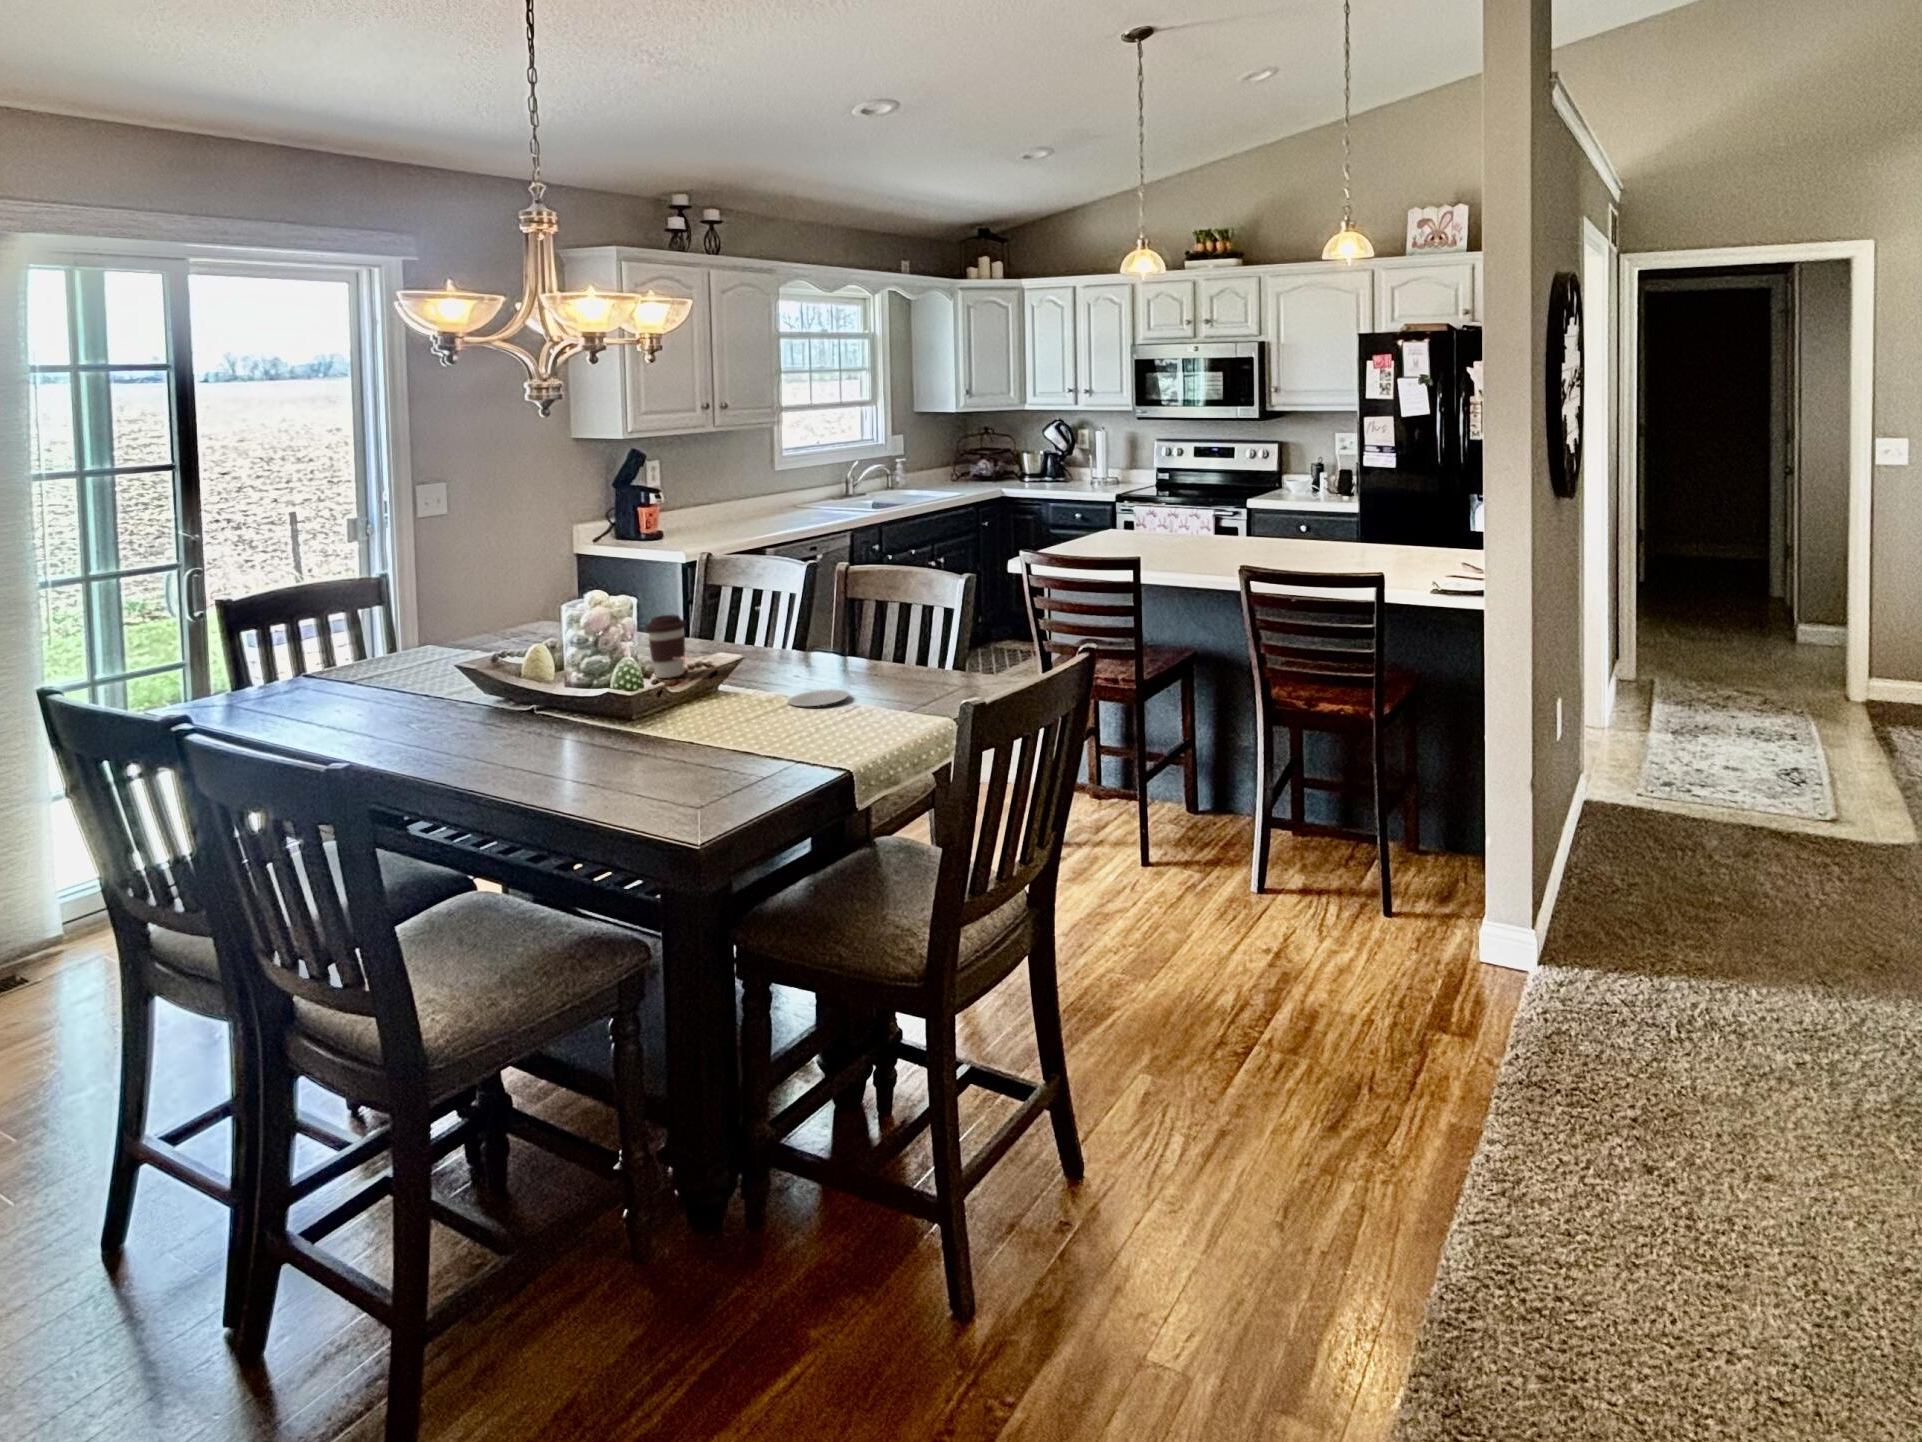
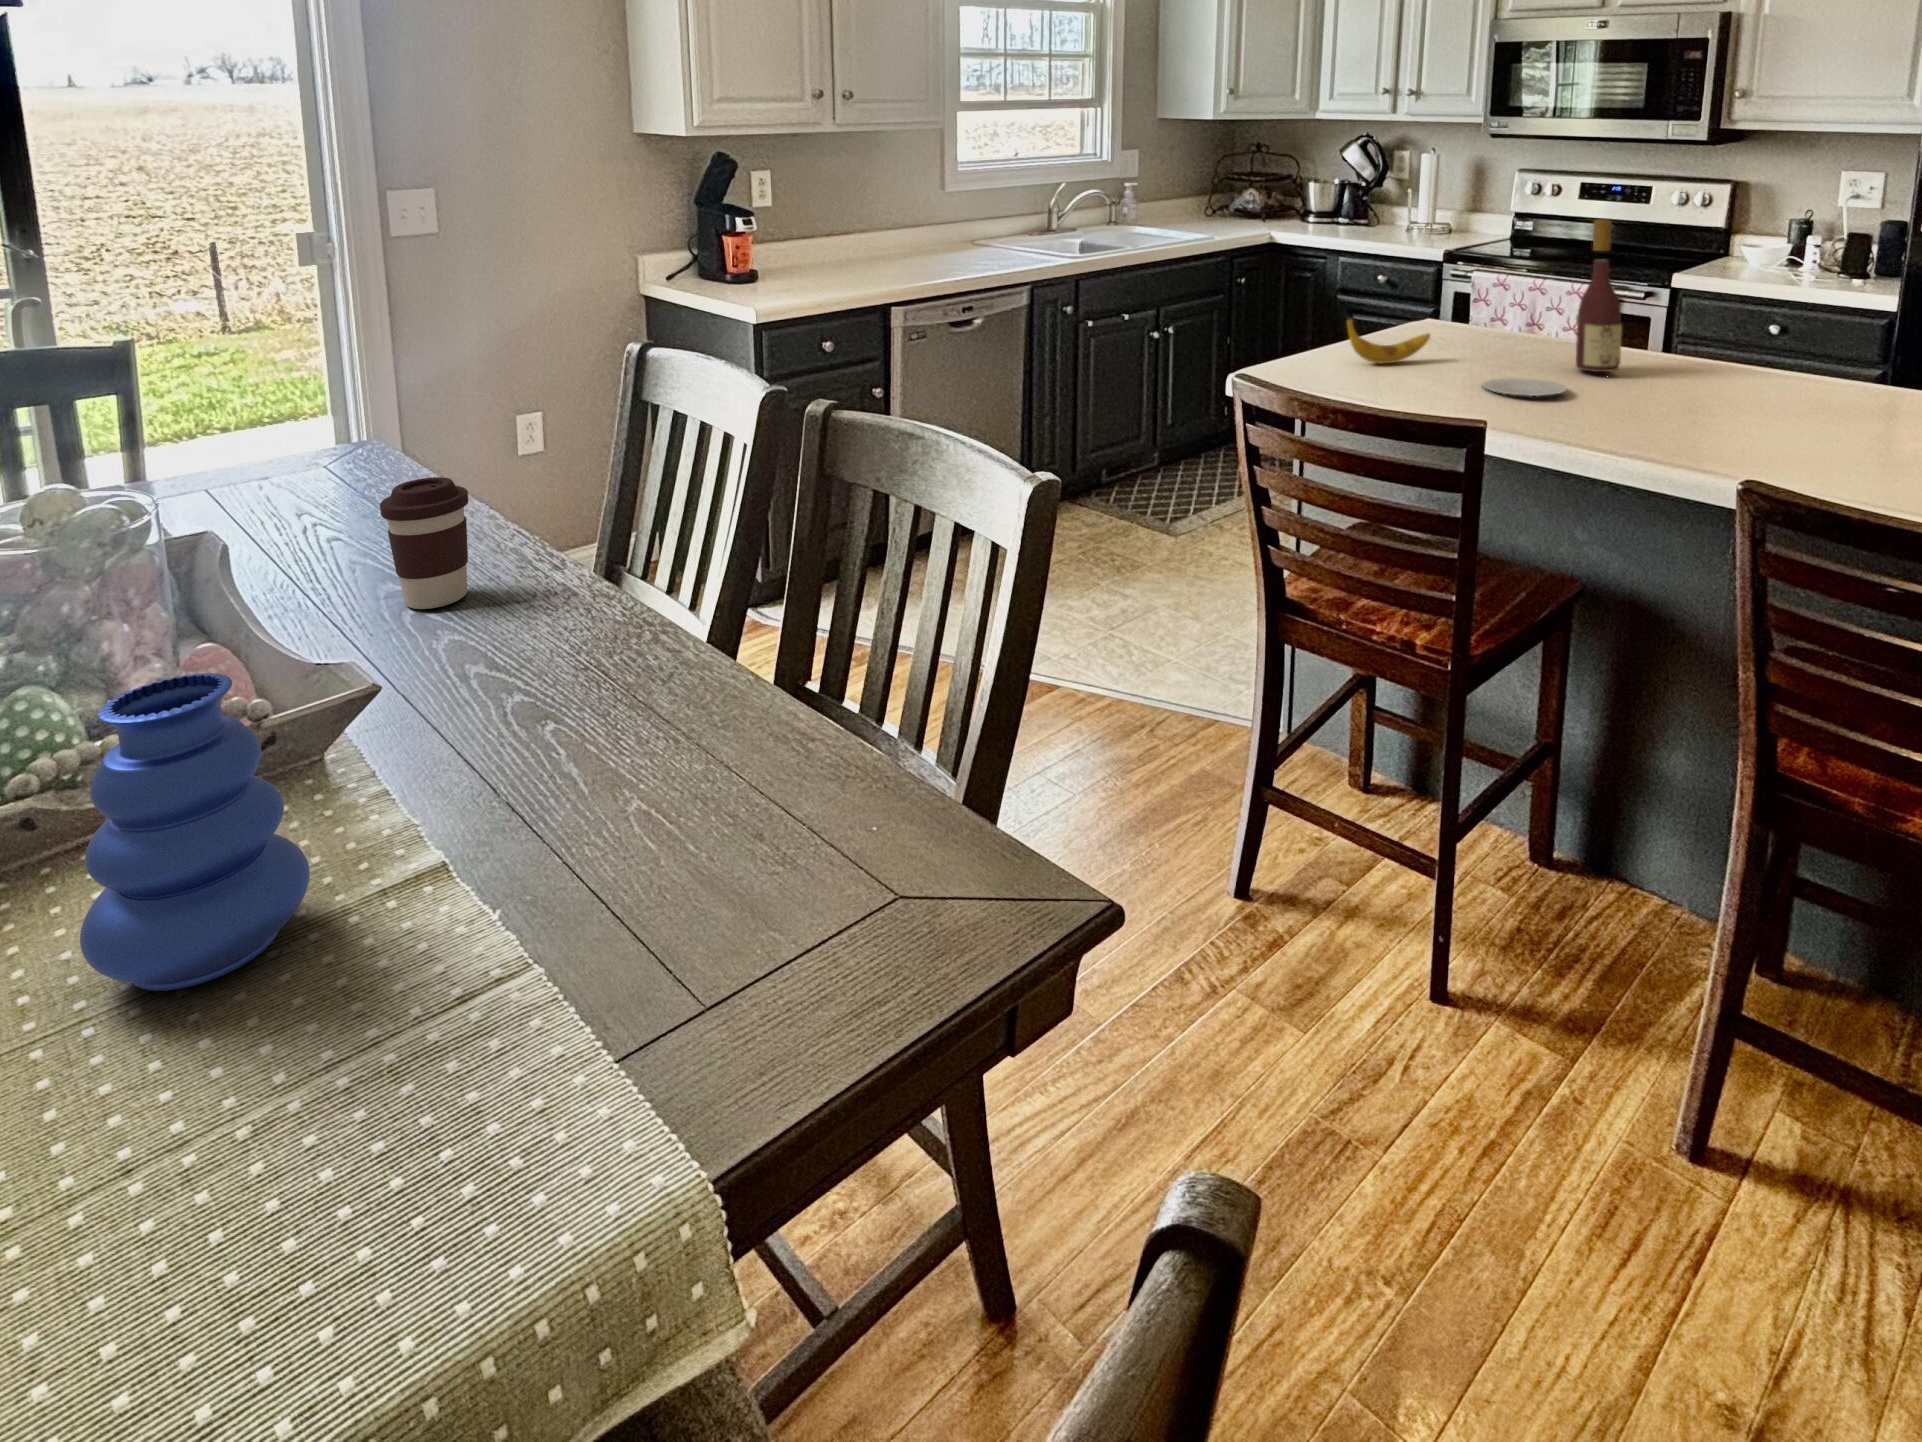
wine bottle: none [1184,467,1209,548] -> present [1576,219,1622,372]
banana: none [1071,525,1115,550] -> present [1347,316,1430,364]
vase: none [703,637,770,741] -> present [80,673,310,991]
plate: present [788,690,849,707] -> present [1483,378,1567,396]

